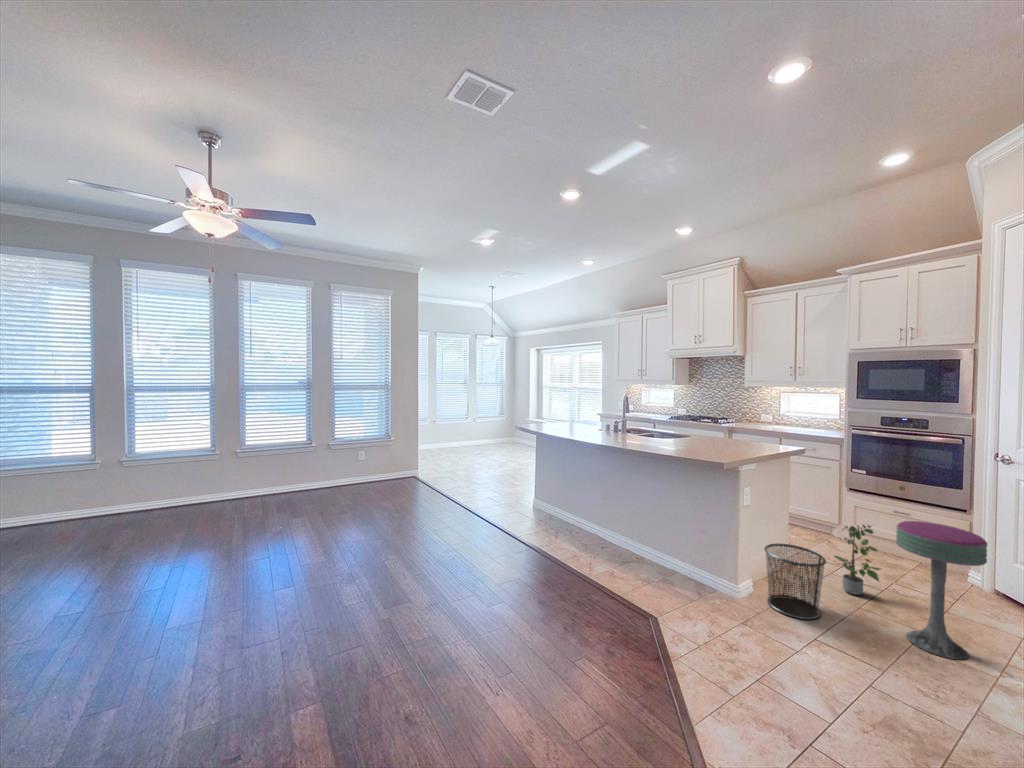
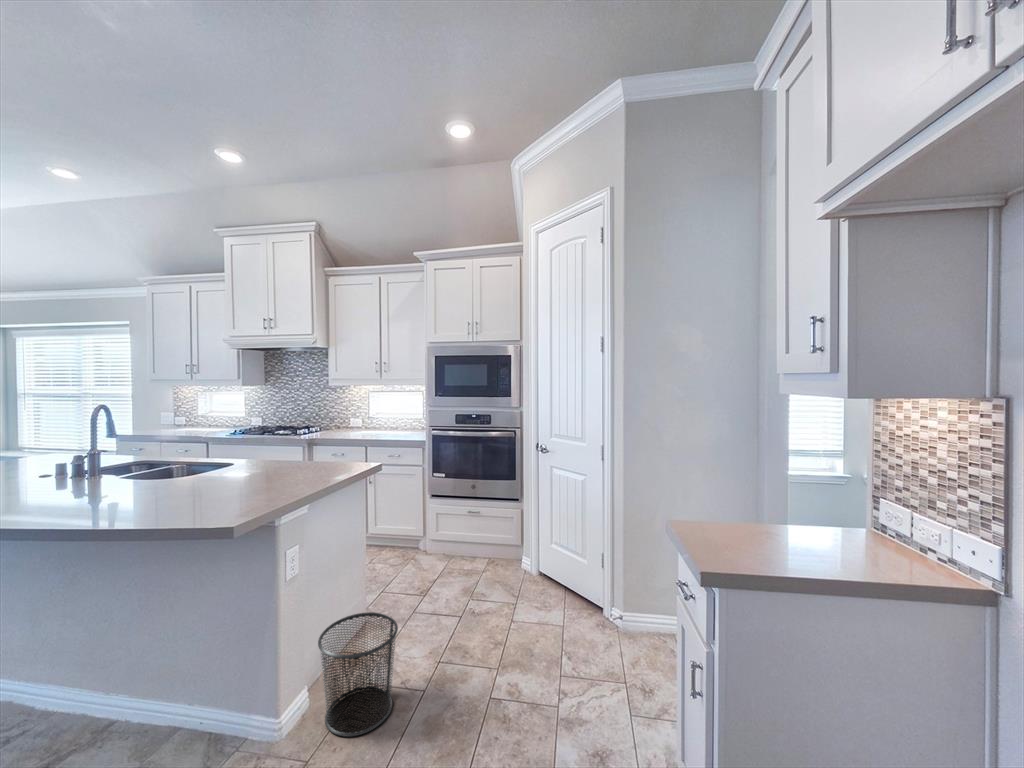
bar stool: present [896,521,987,659] -> none [468,539,542,703]
potted plant: present [834,525,881,595] -> none [411,546,459,639]

